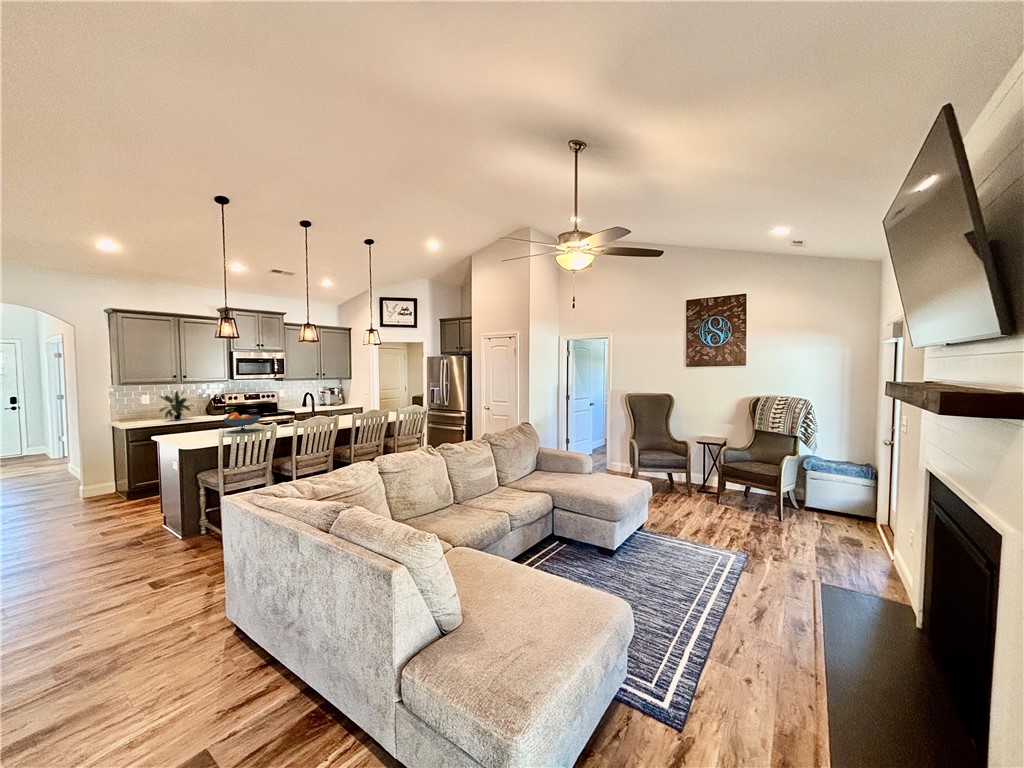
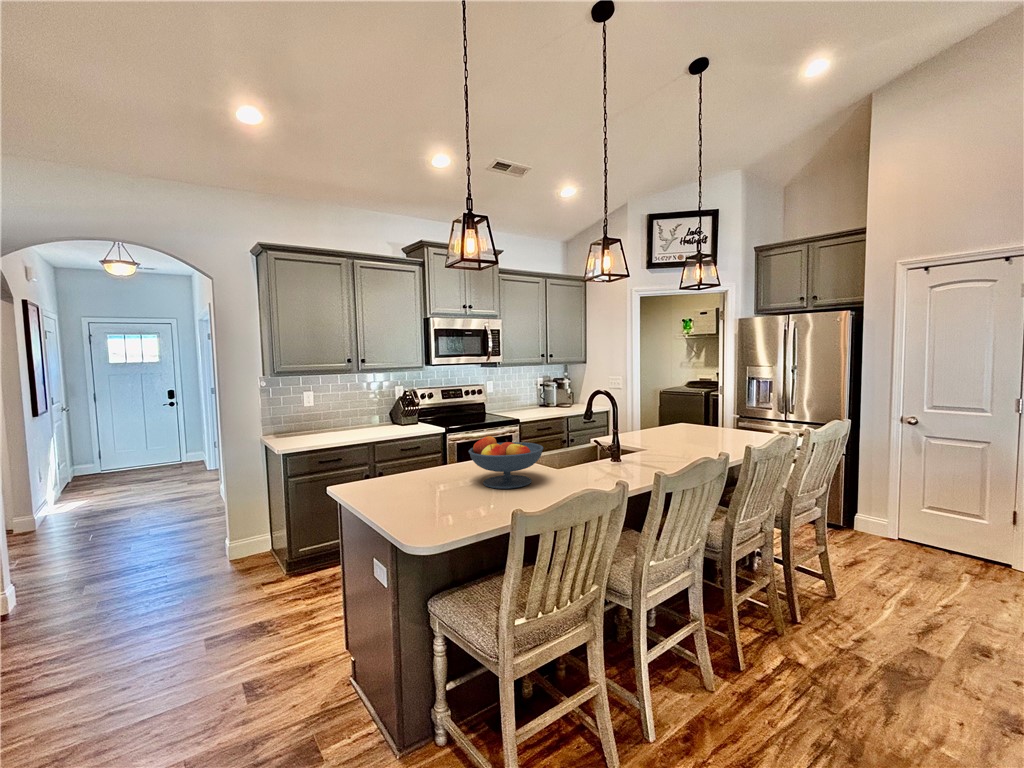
potted plant: present [160,391,193,421] -> none [325,381,379,435]

